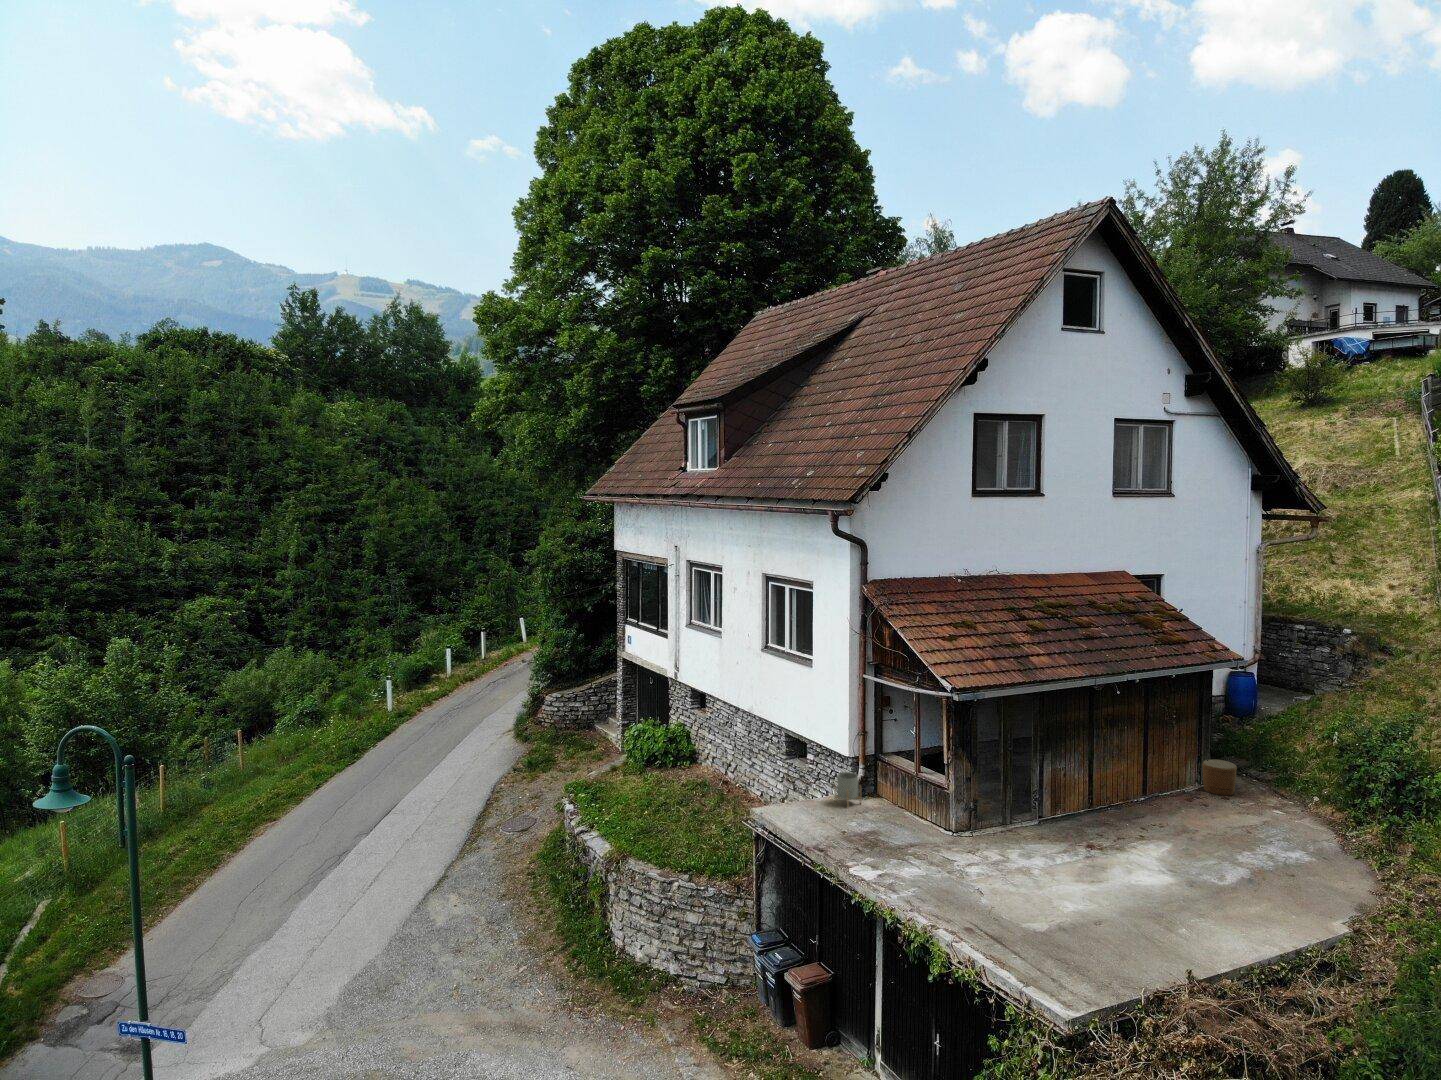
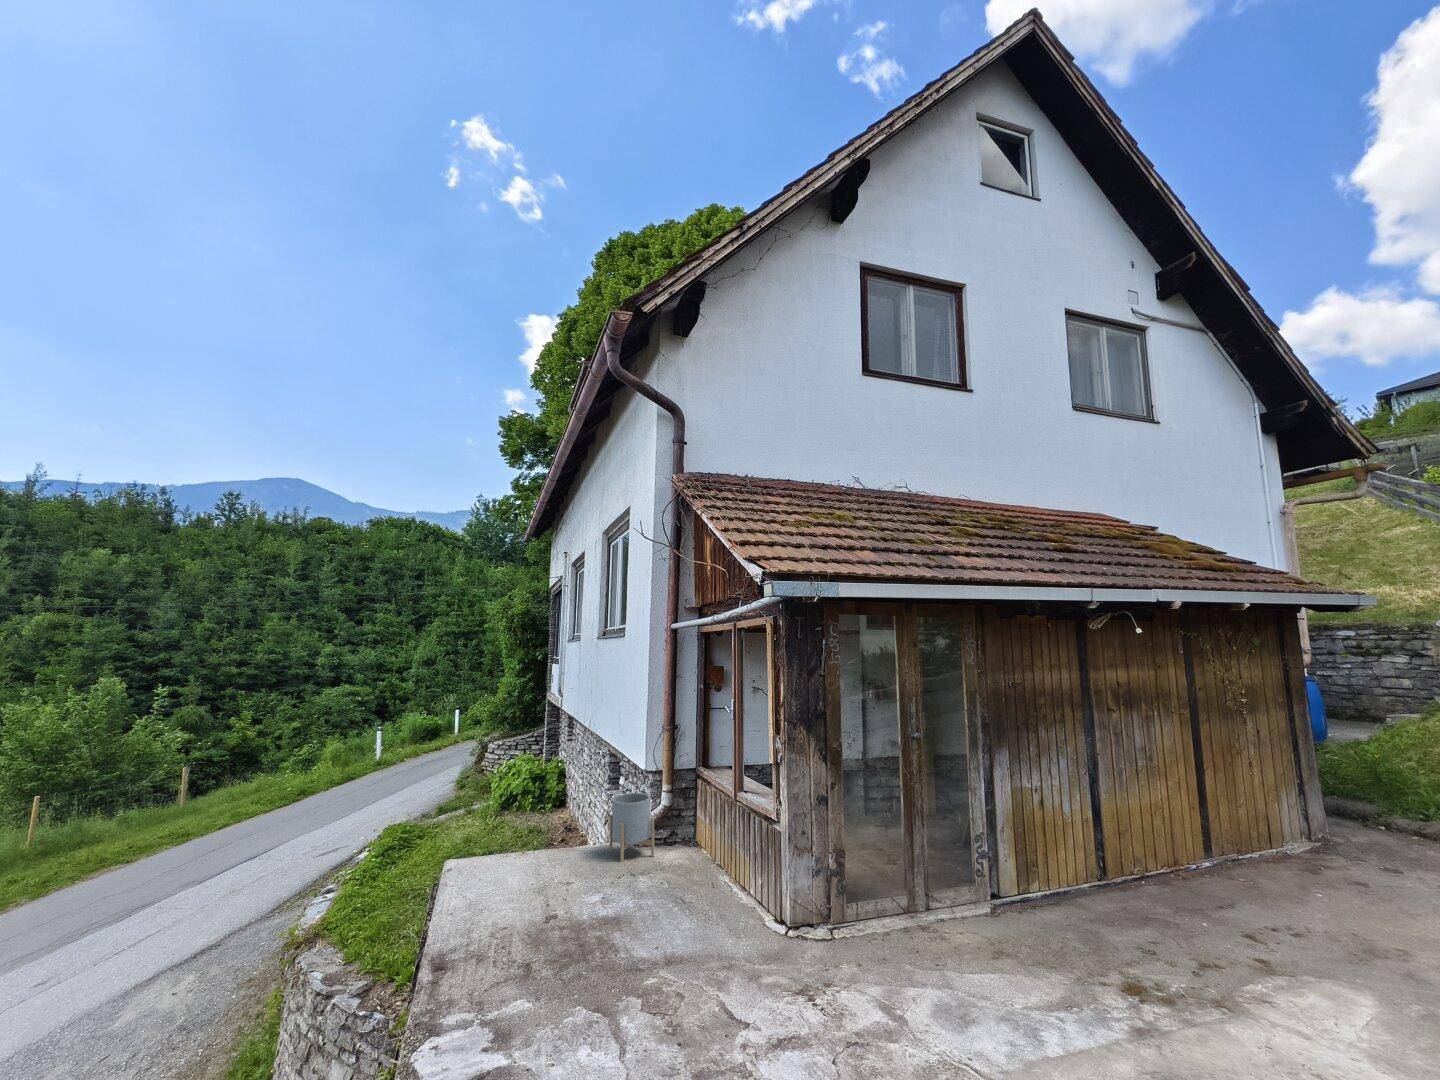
woven basket: present [1202,759,1237,796] -> none [1302,794,1390,867]

